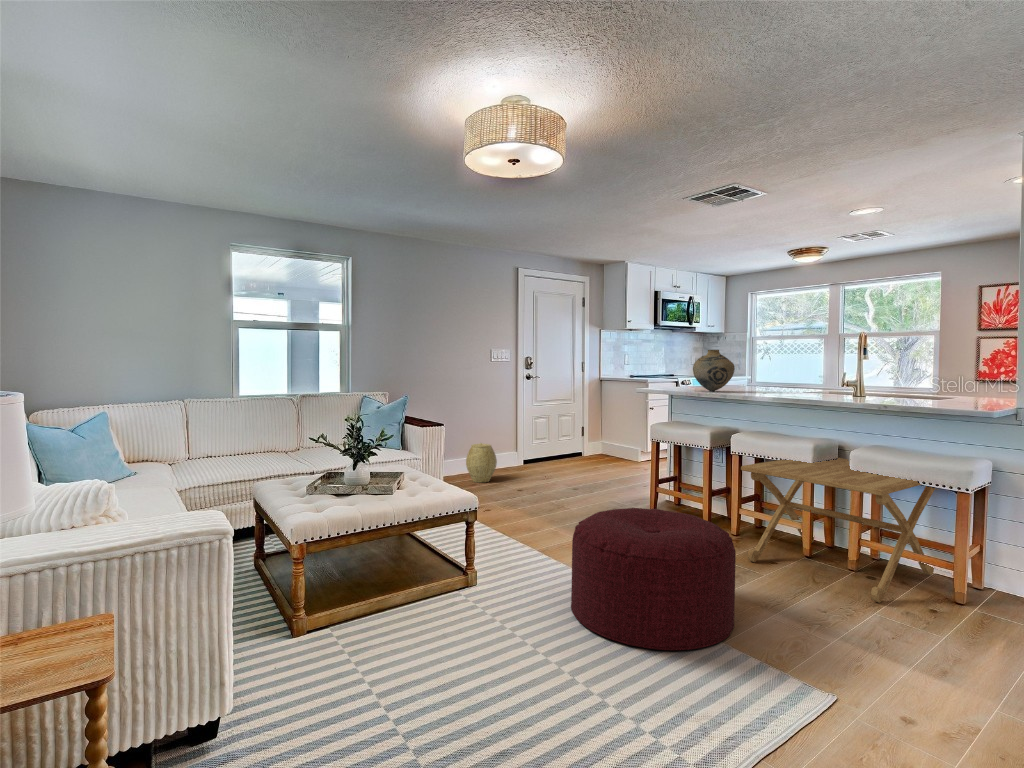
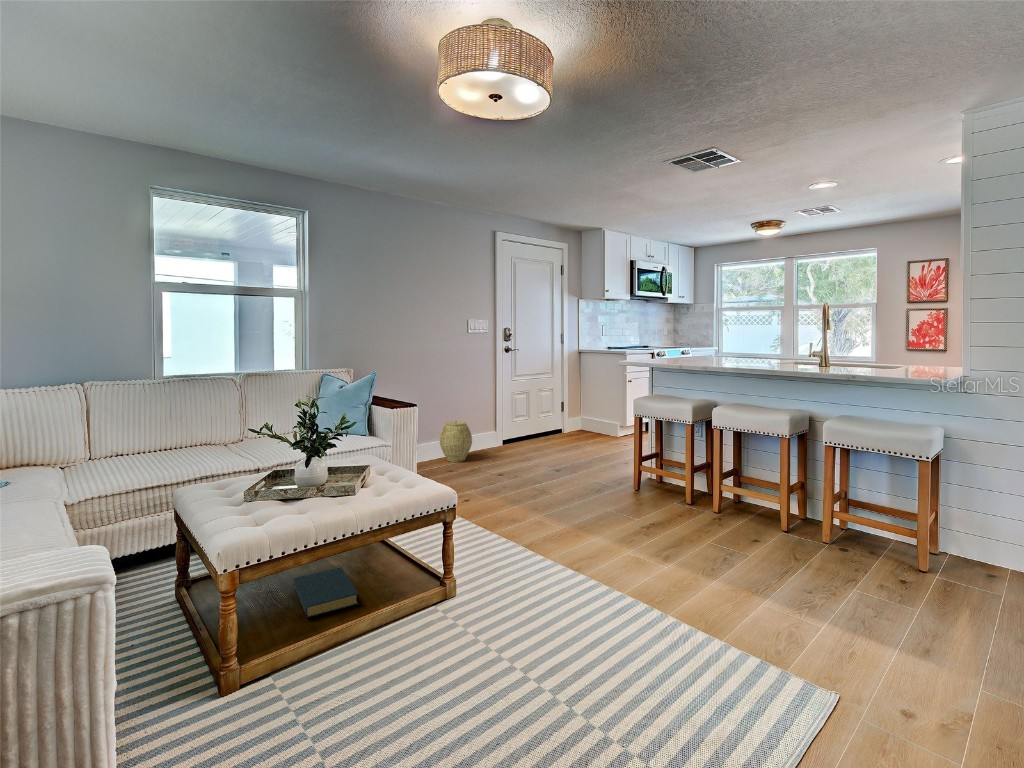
vase: present [693,350,735,391] -> none [682,320,727,365]
side table: present [741,458,938,602] -> none [747,432,969,602]
ottoman: present [571,508,736,650] -> none [568,503,763,685]
hardback book: none [340,559,395,594] -> present [294,567,359,618]

